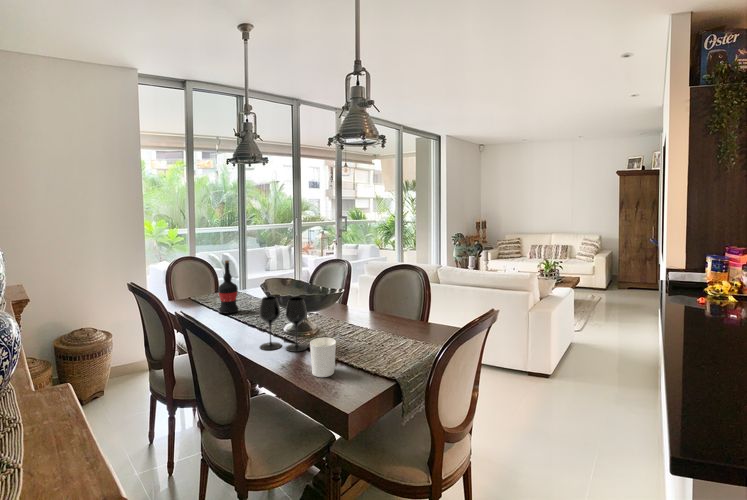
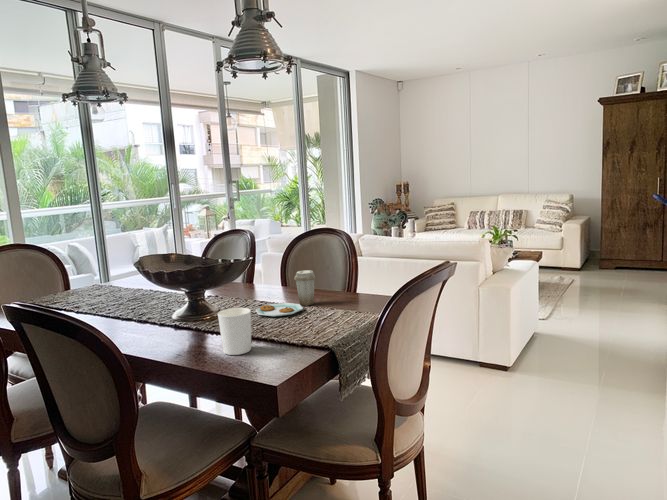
wine bottle: present [218,260,238,313] -> none [76,236,107,307]
wine glass: present [259,296,308,352] -> none [143,267,211,337]
plate: none [346,302,395,340] -> present [256,270,316,317]

